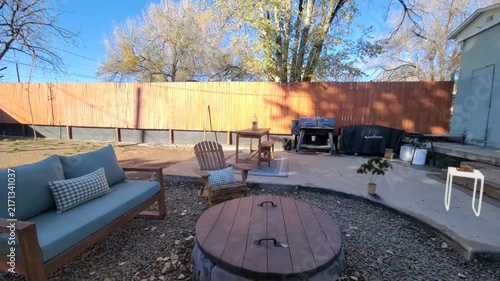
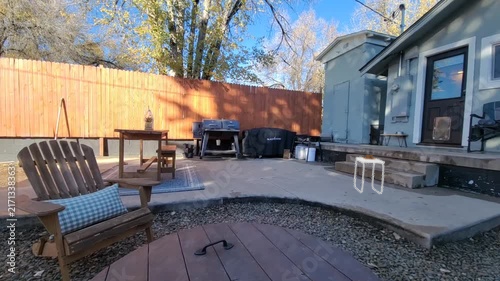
potted plant: present [356,156,393,194] -> none [285,151,318,187]

